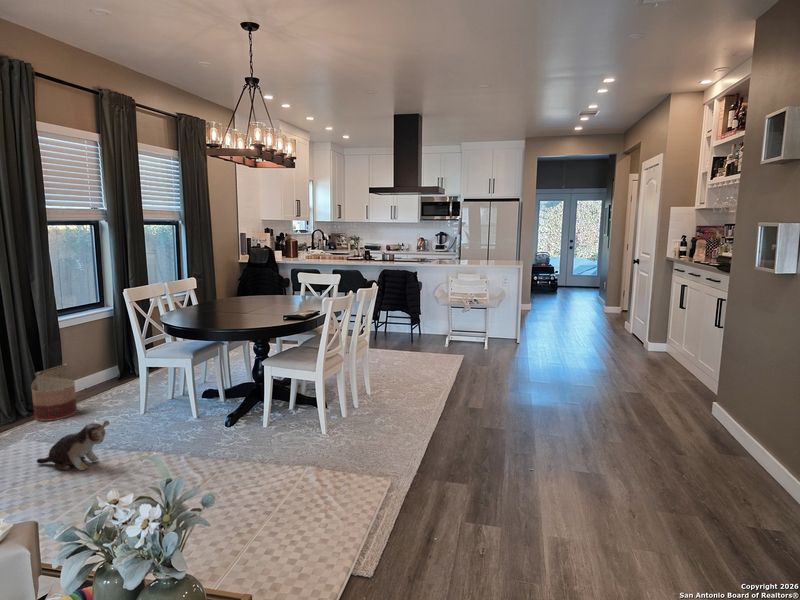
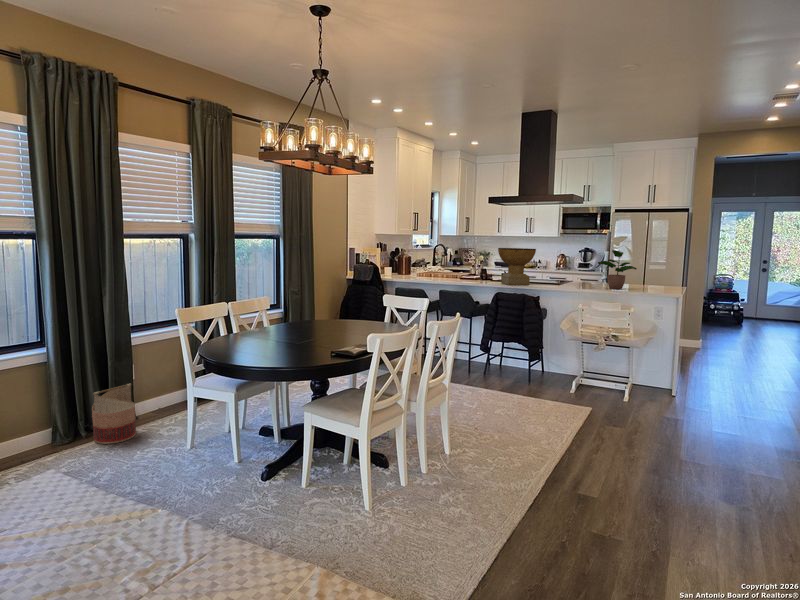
decorative bowl: none [379,231,410,263] -> present [498,248,536,285]
potted plant: none [459,232,488,264] -> present [598,250,637,289]
plush toy: present [37,421,109,470] -> none [44,466,107,522]

